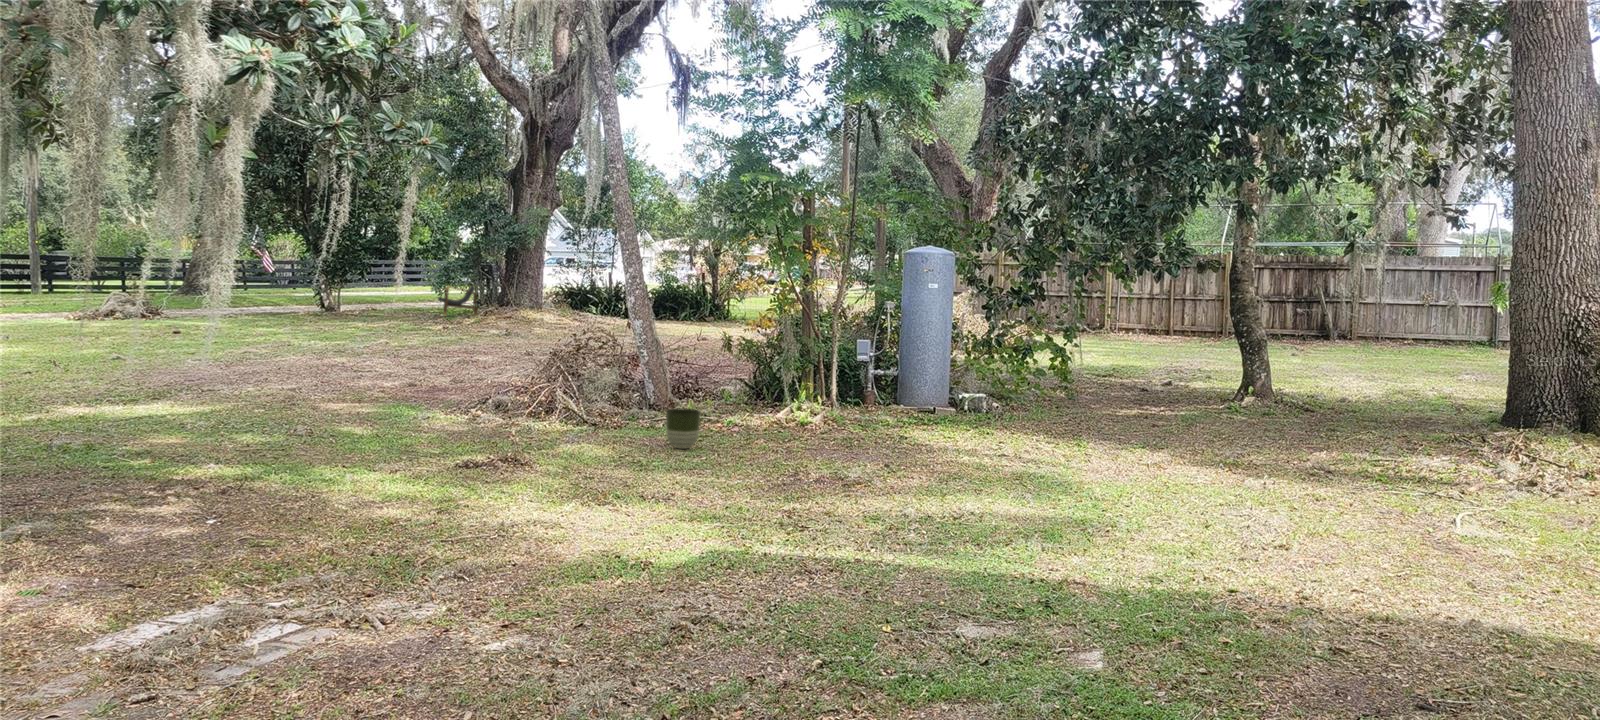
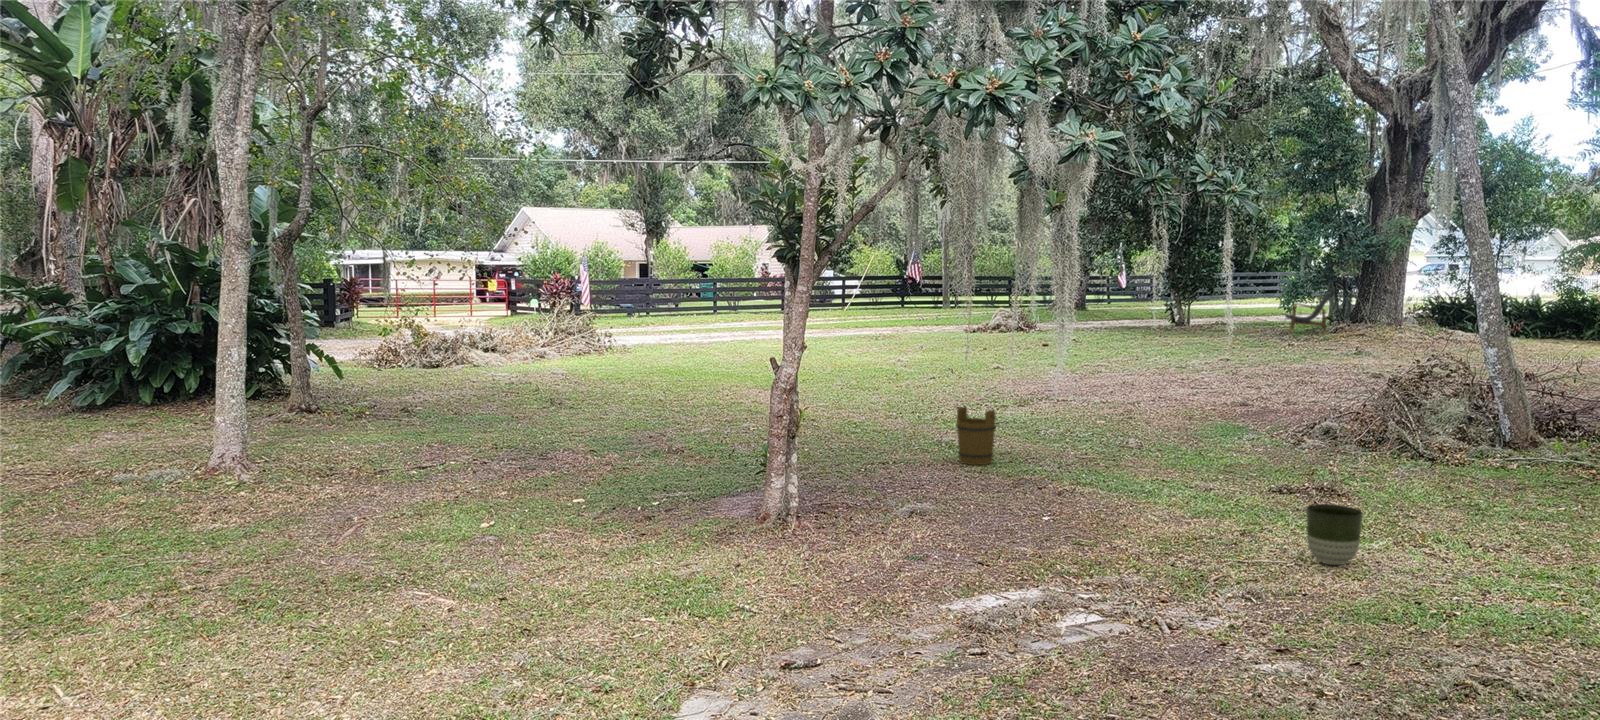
bucket: none [60,397,125,473] -> present [956,407,997,465]
planter: present [666,409,701,449] -> present [1306,504,1363,565]

